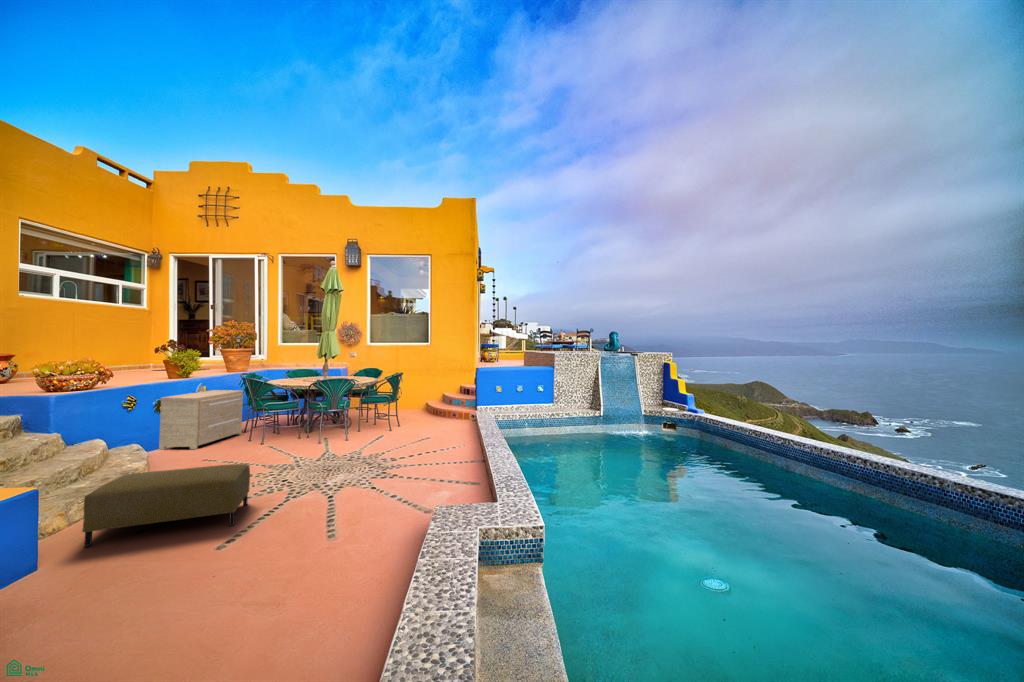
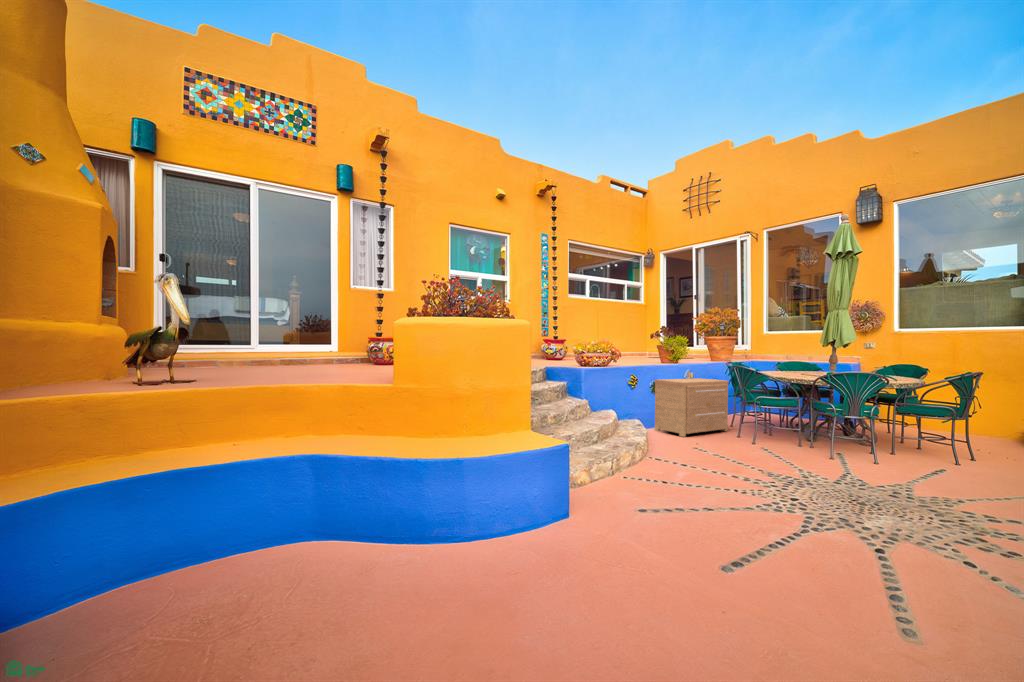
ottoman: present [82,464,250,547] -> none [598,441,744,534]

